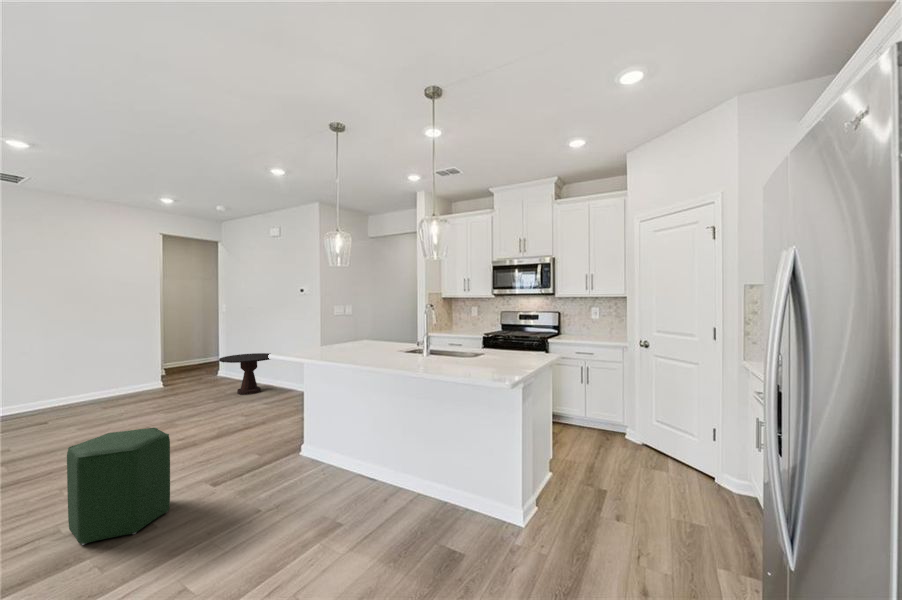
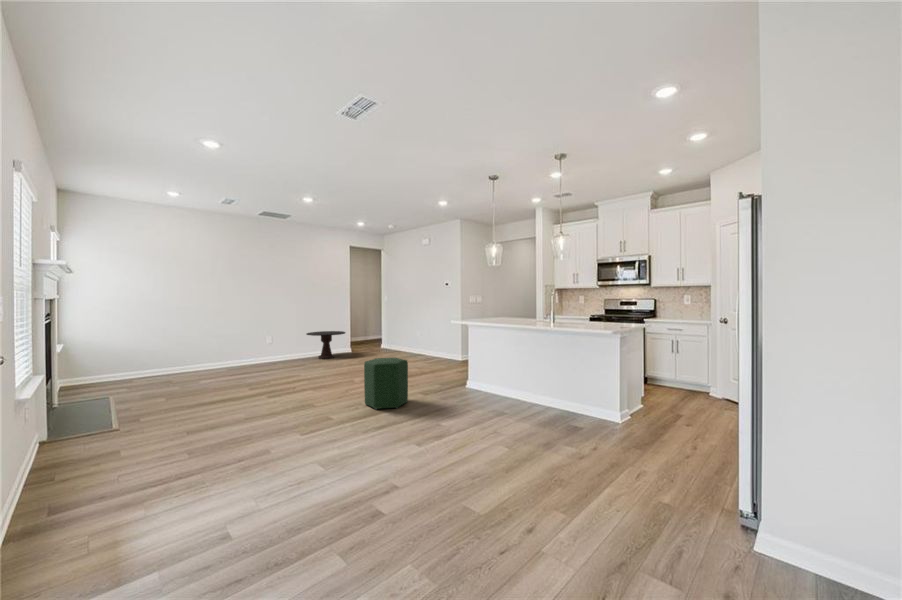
side table: present [219,353,270,395] -> present [307,331,345,359]

